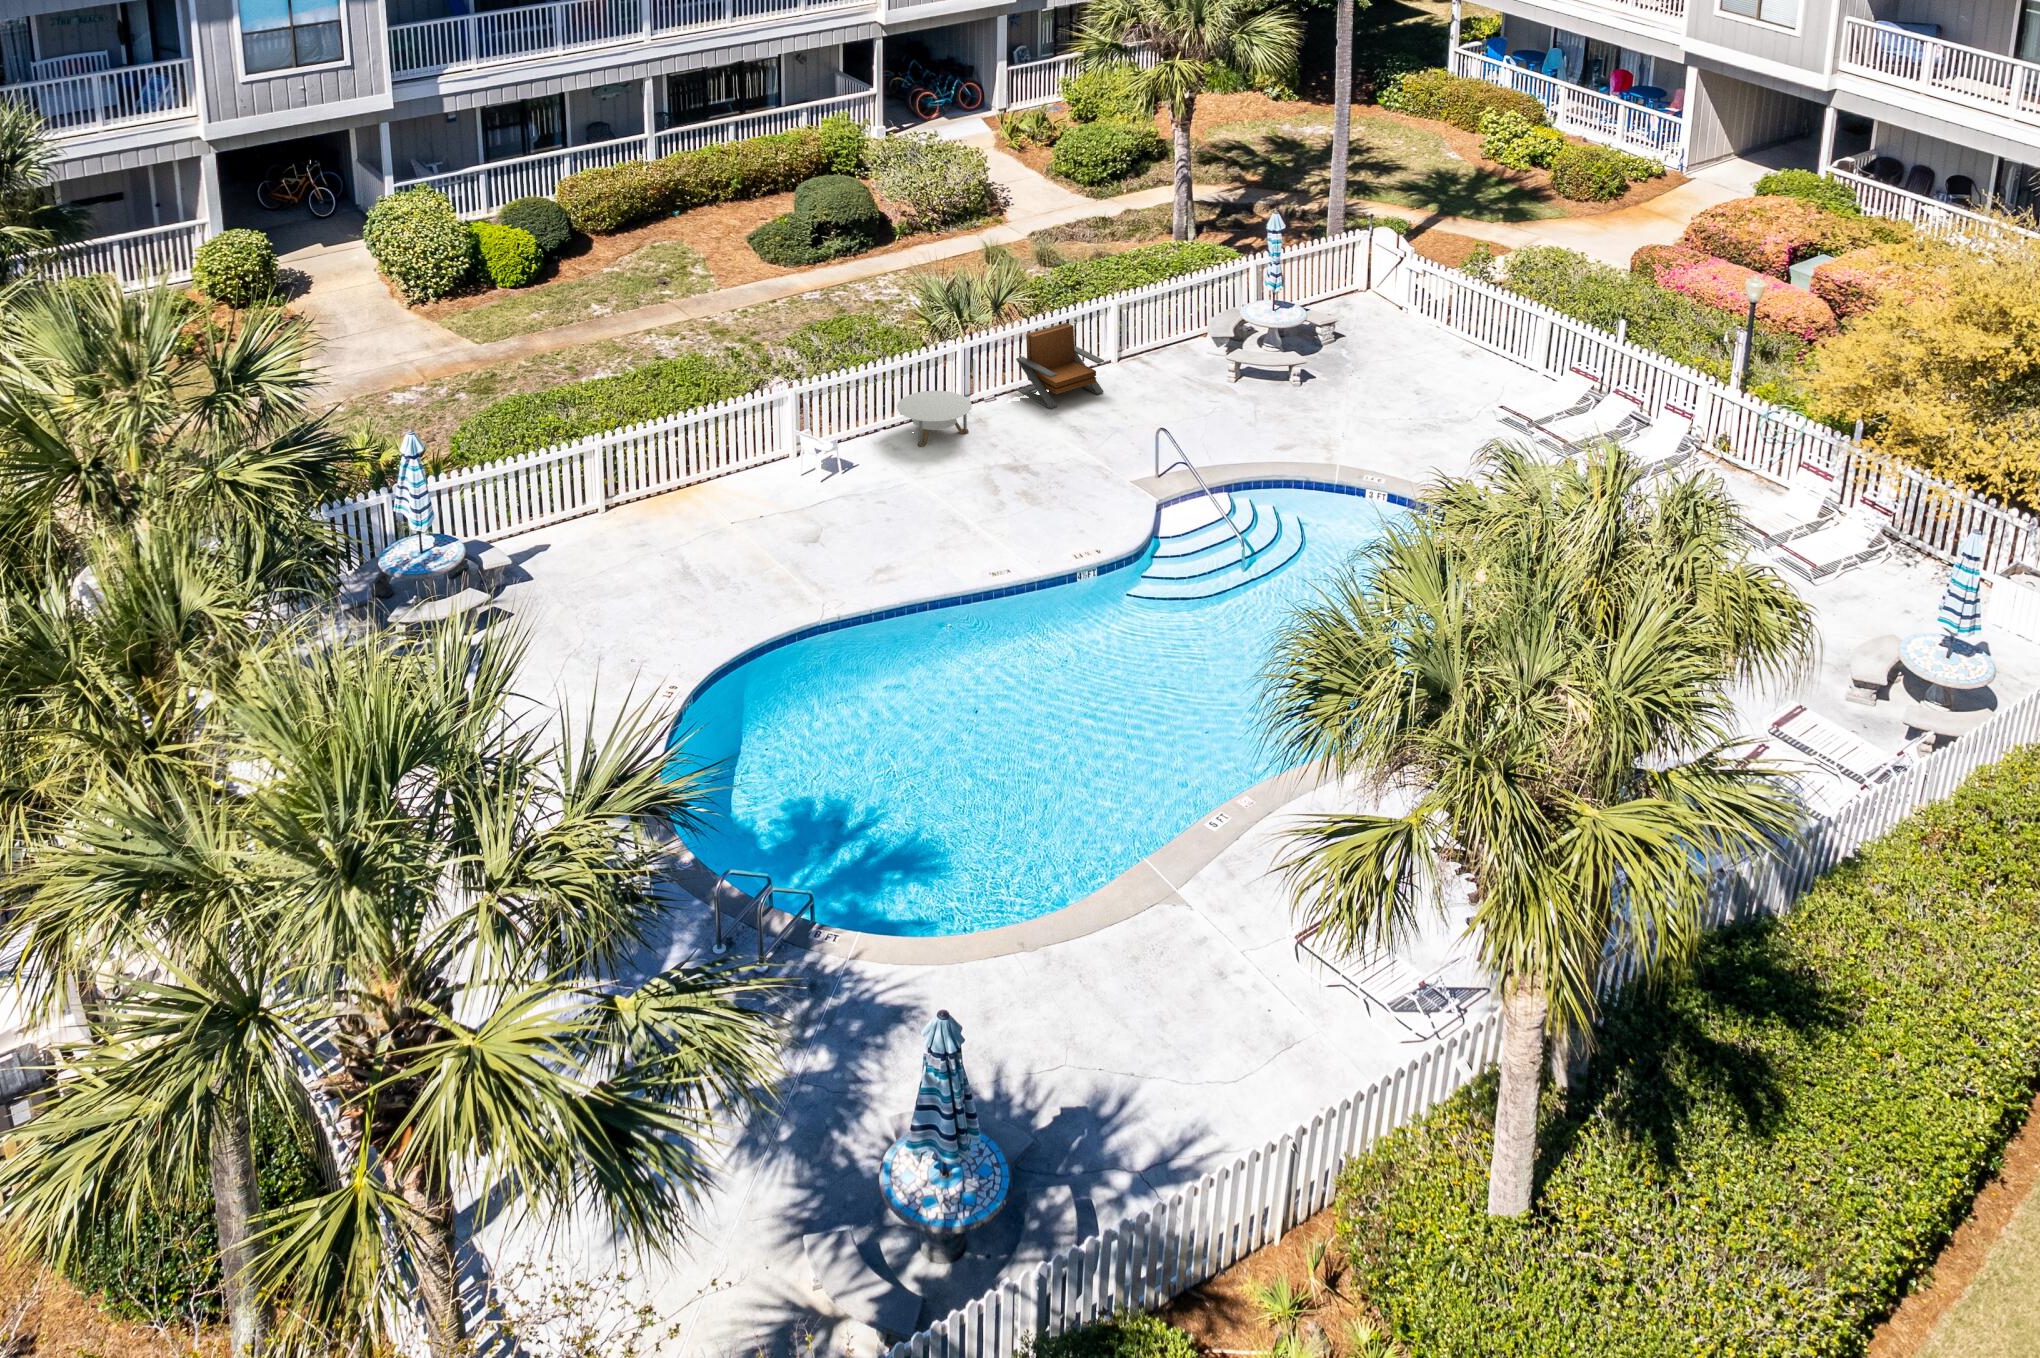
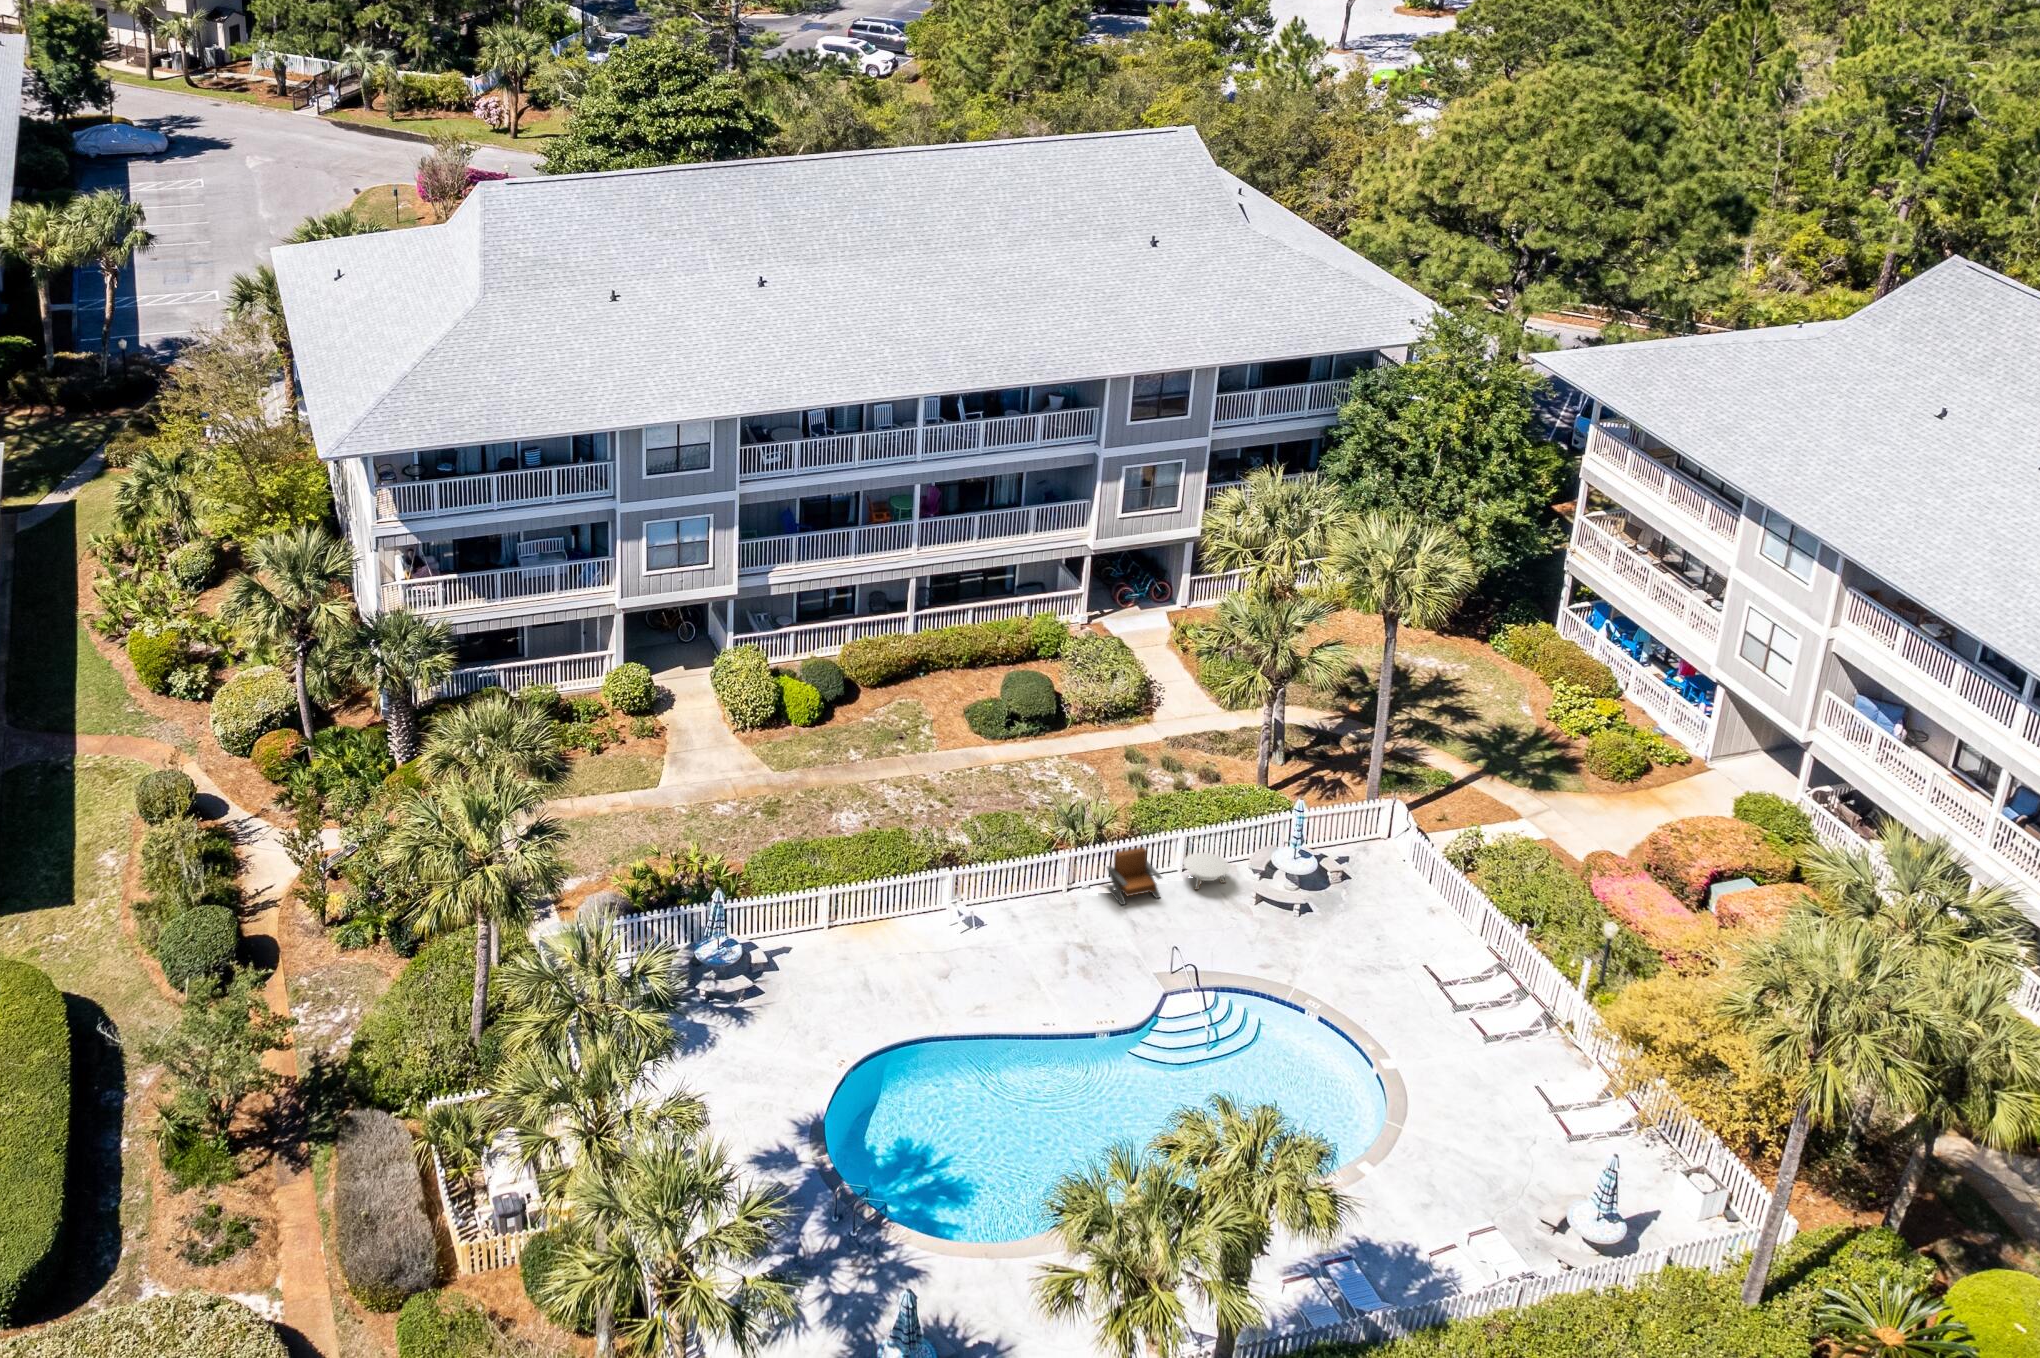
round table: present [897,391,972,446] -> present [1183,852,1230,890]

